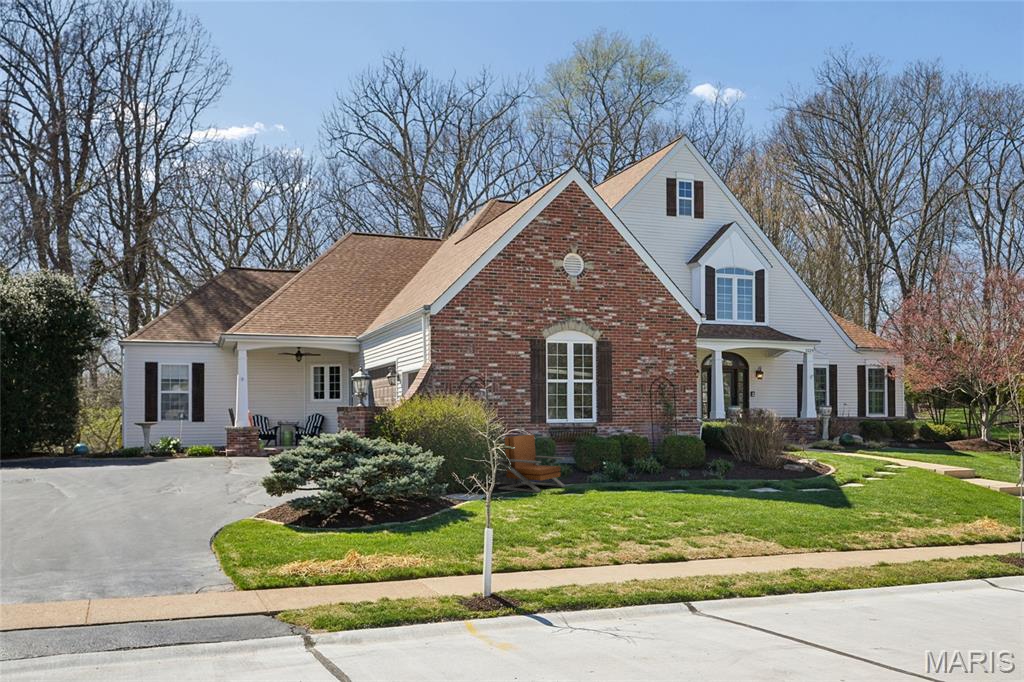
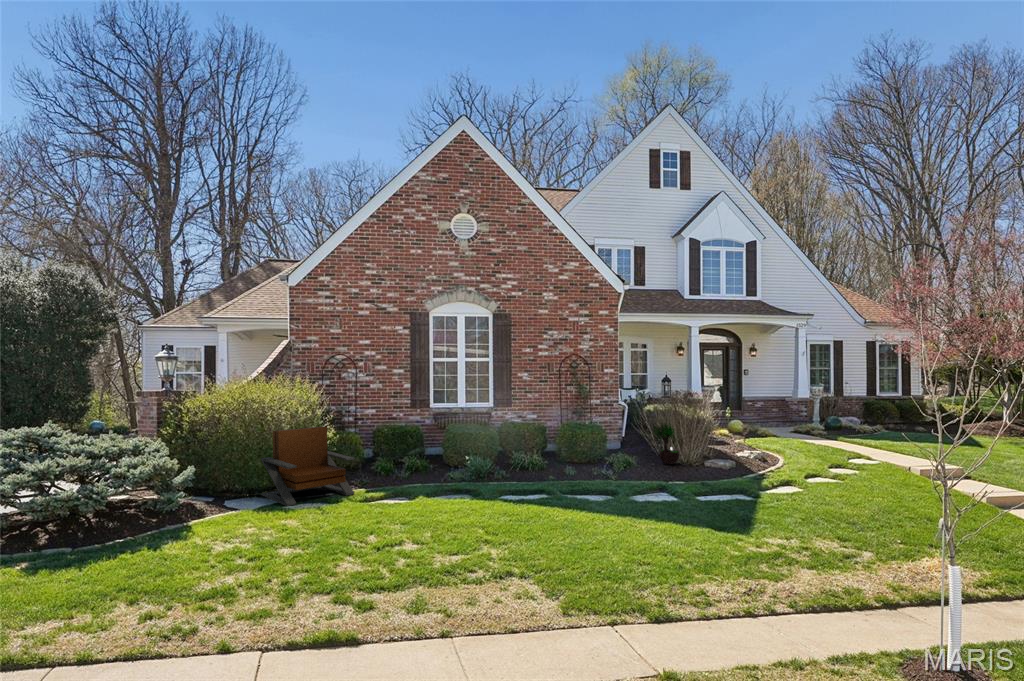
potted tree: none [739,431,761,468] -> present [654,423,679,465]

